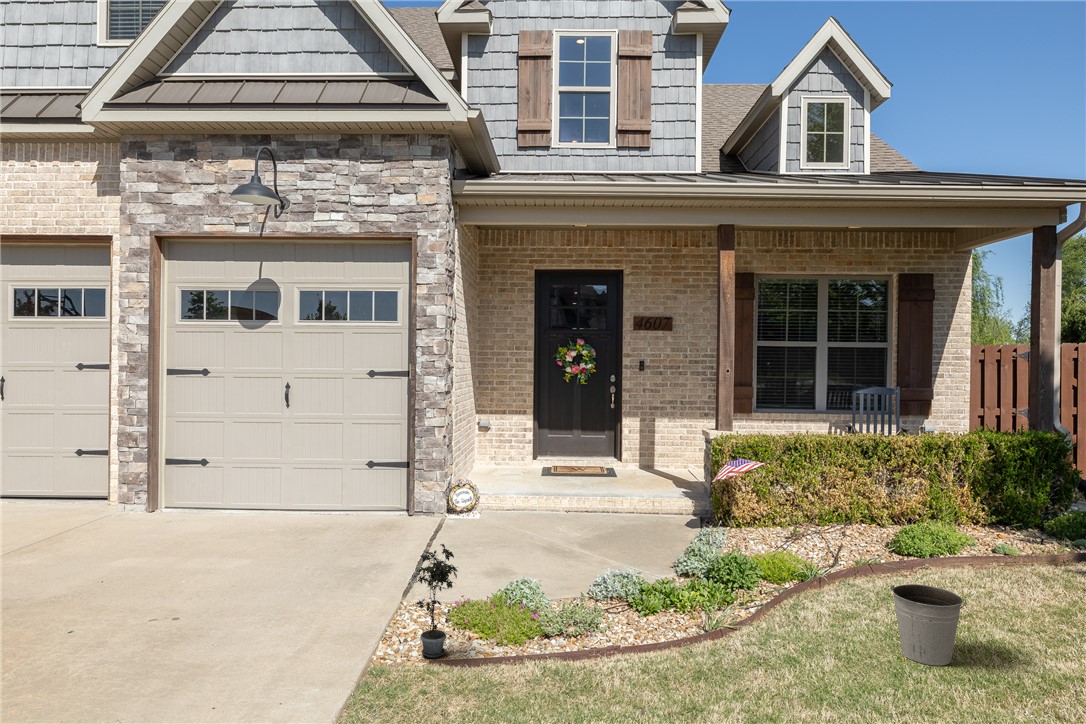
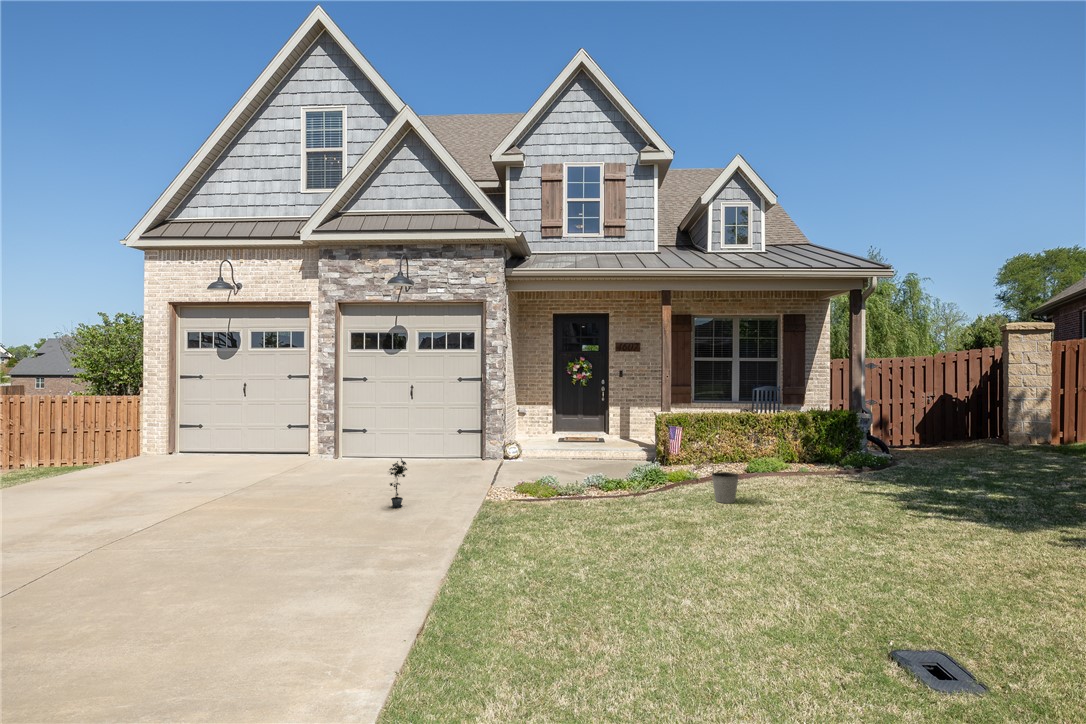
potted plant: present [412,544,457,658] -> present [389,458,407,508]

